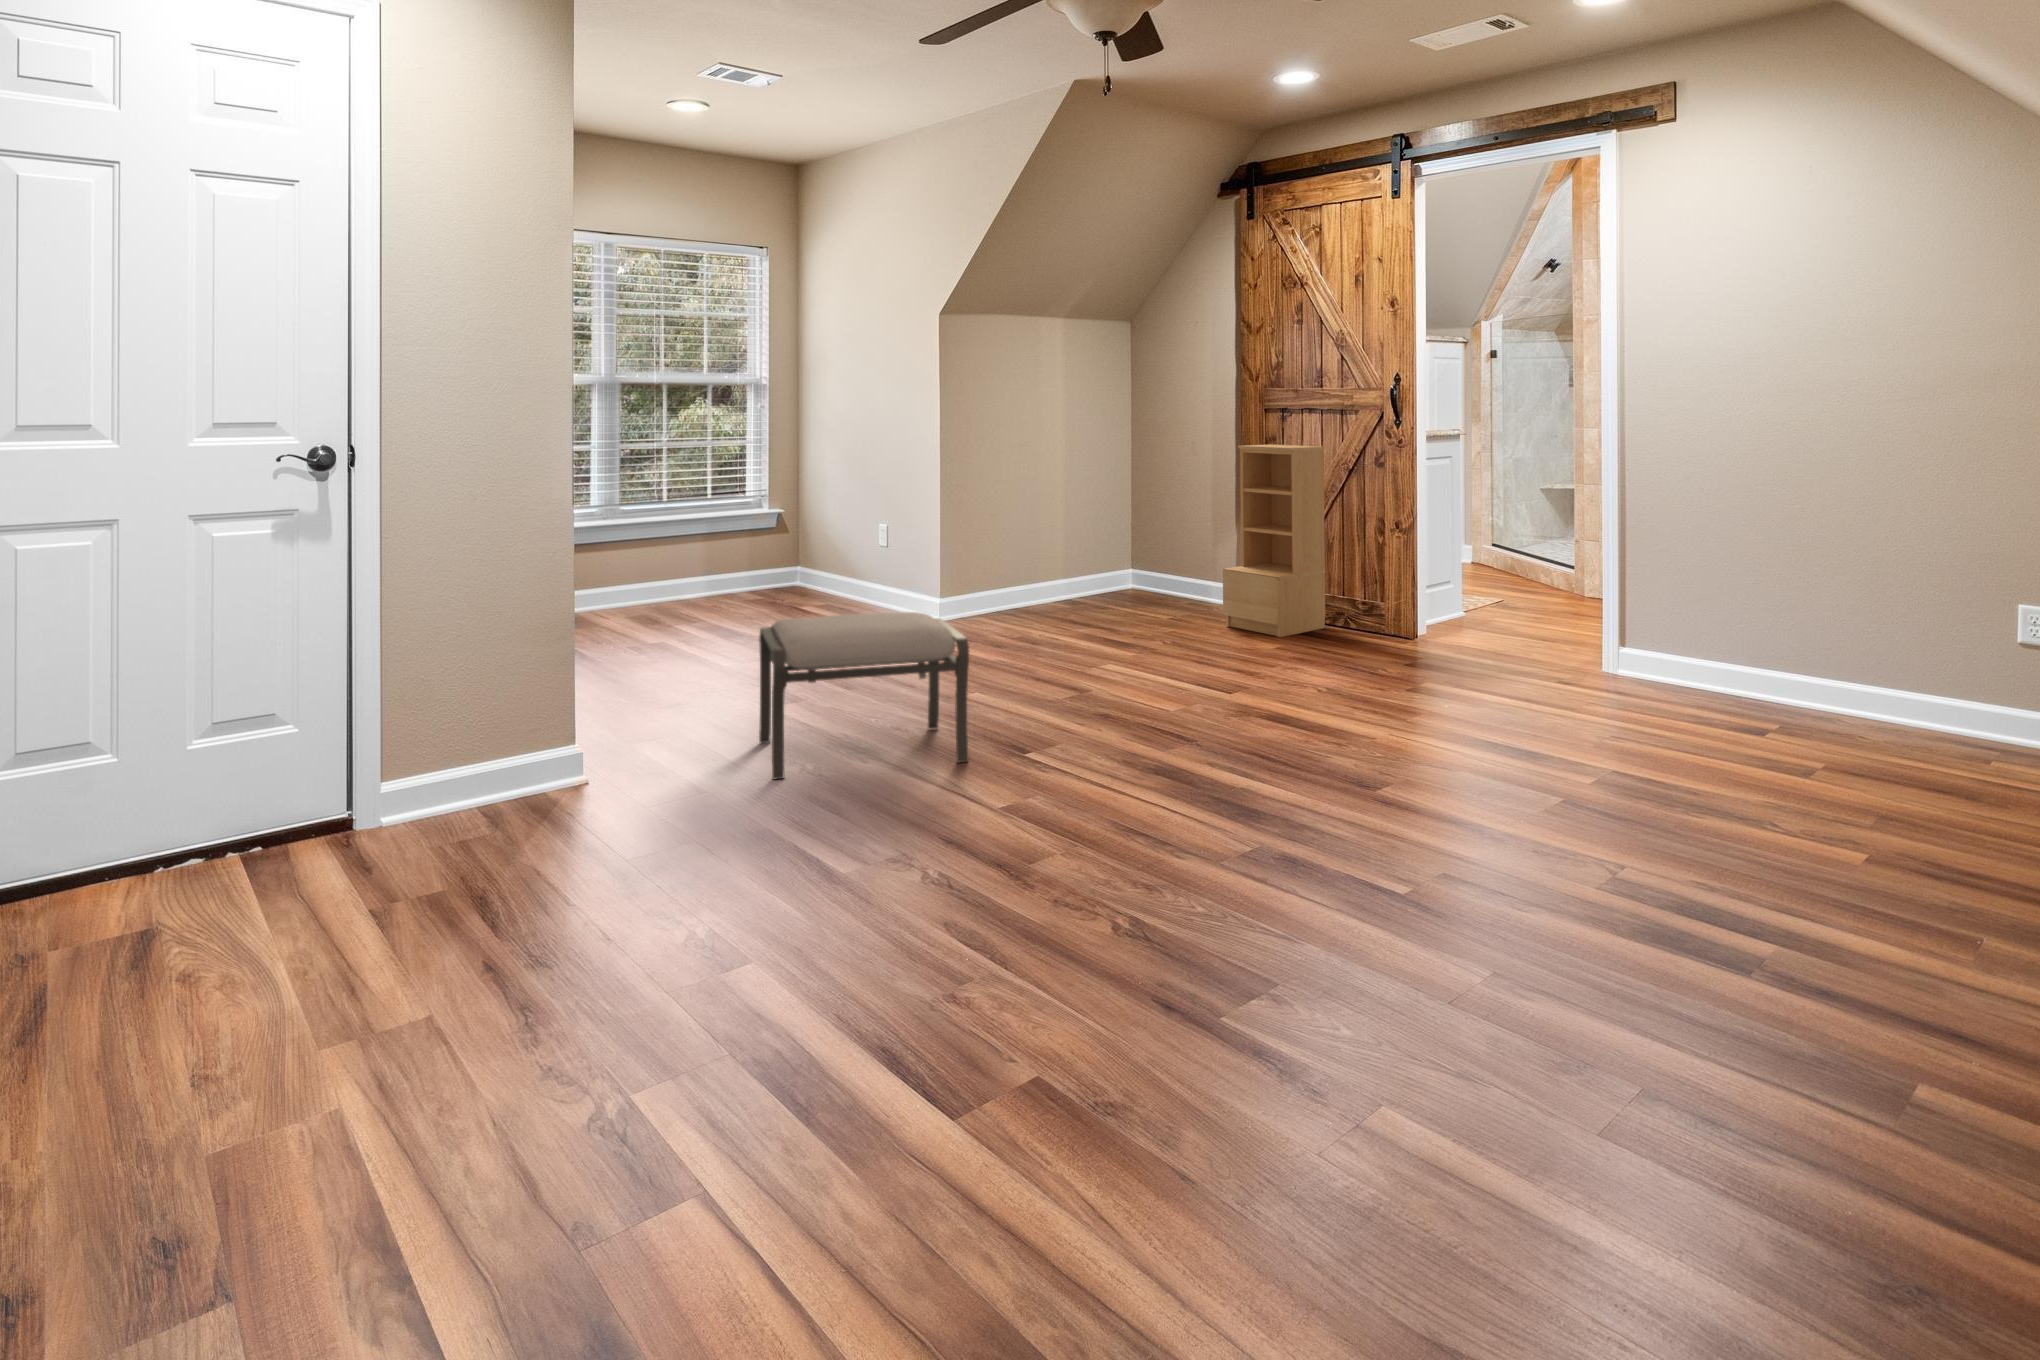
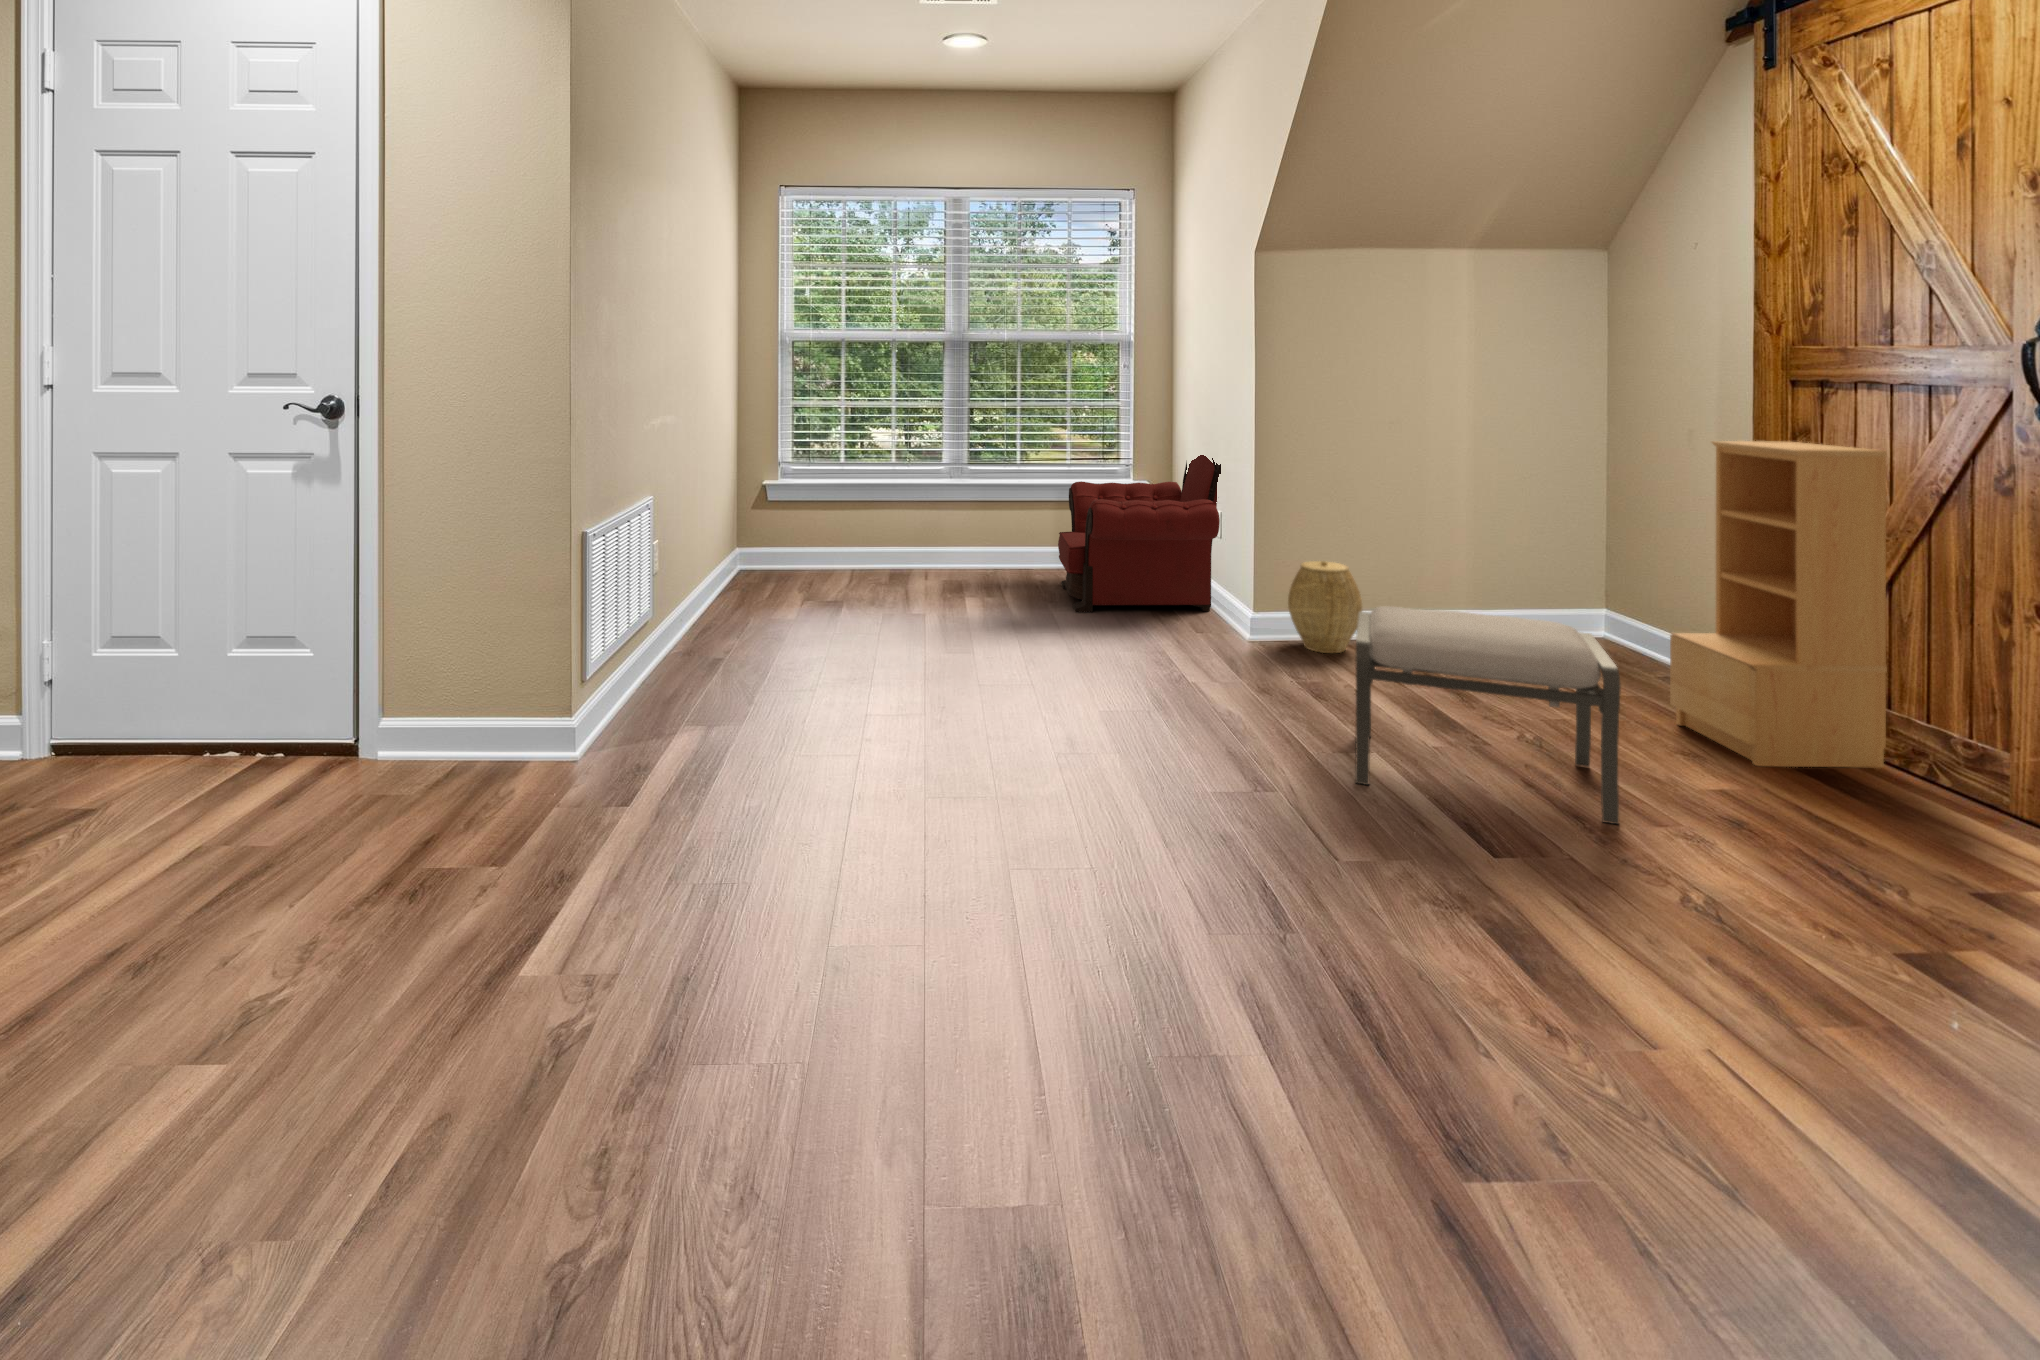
armchair: none [718,463,894,629] -> present [1058,455,1221,612]
woven basket: none [965,553,1020,625] -> present [1288,561,1362,653]
ottoman: present [759,612,969,779] -> present [1355,606,1621,824]

